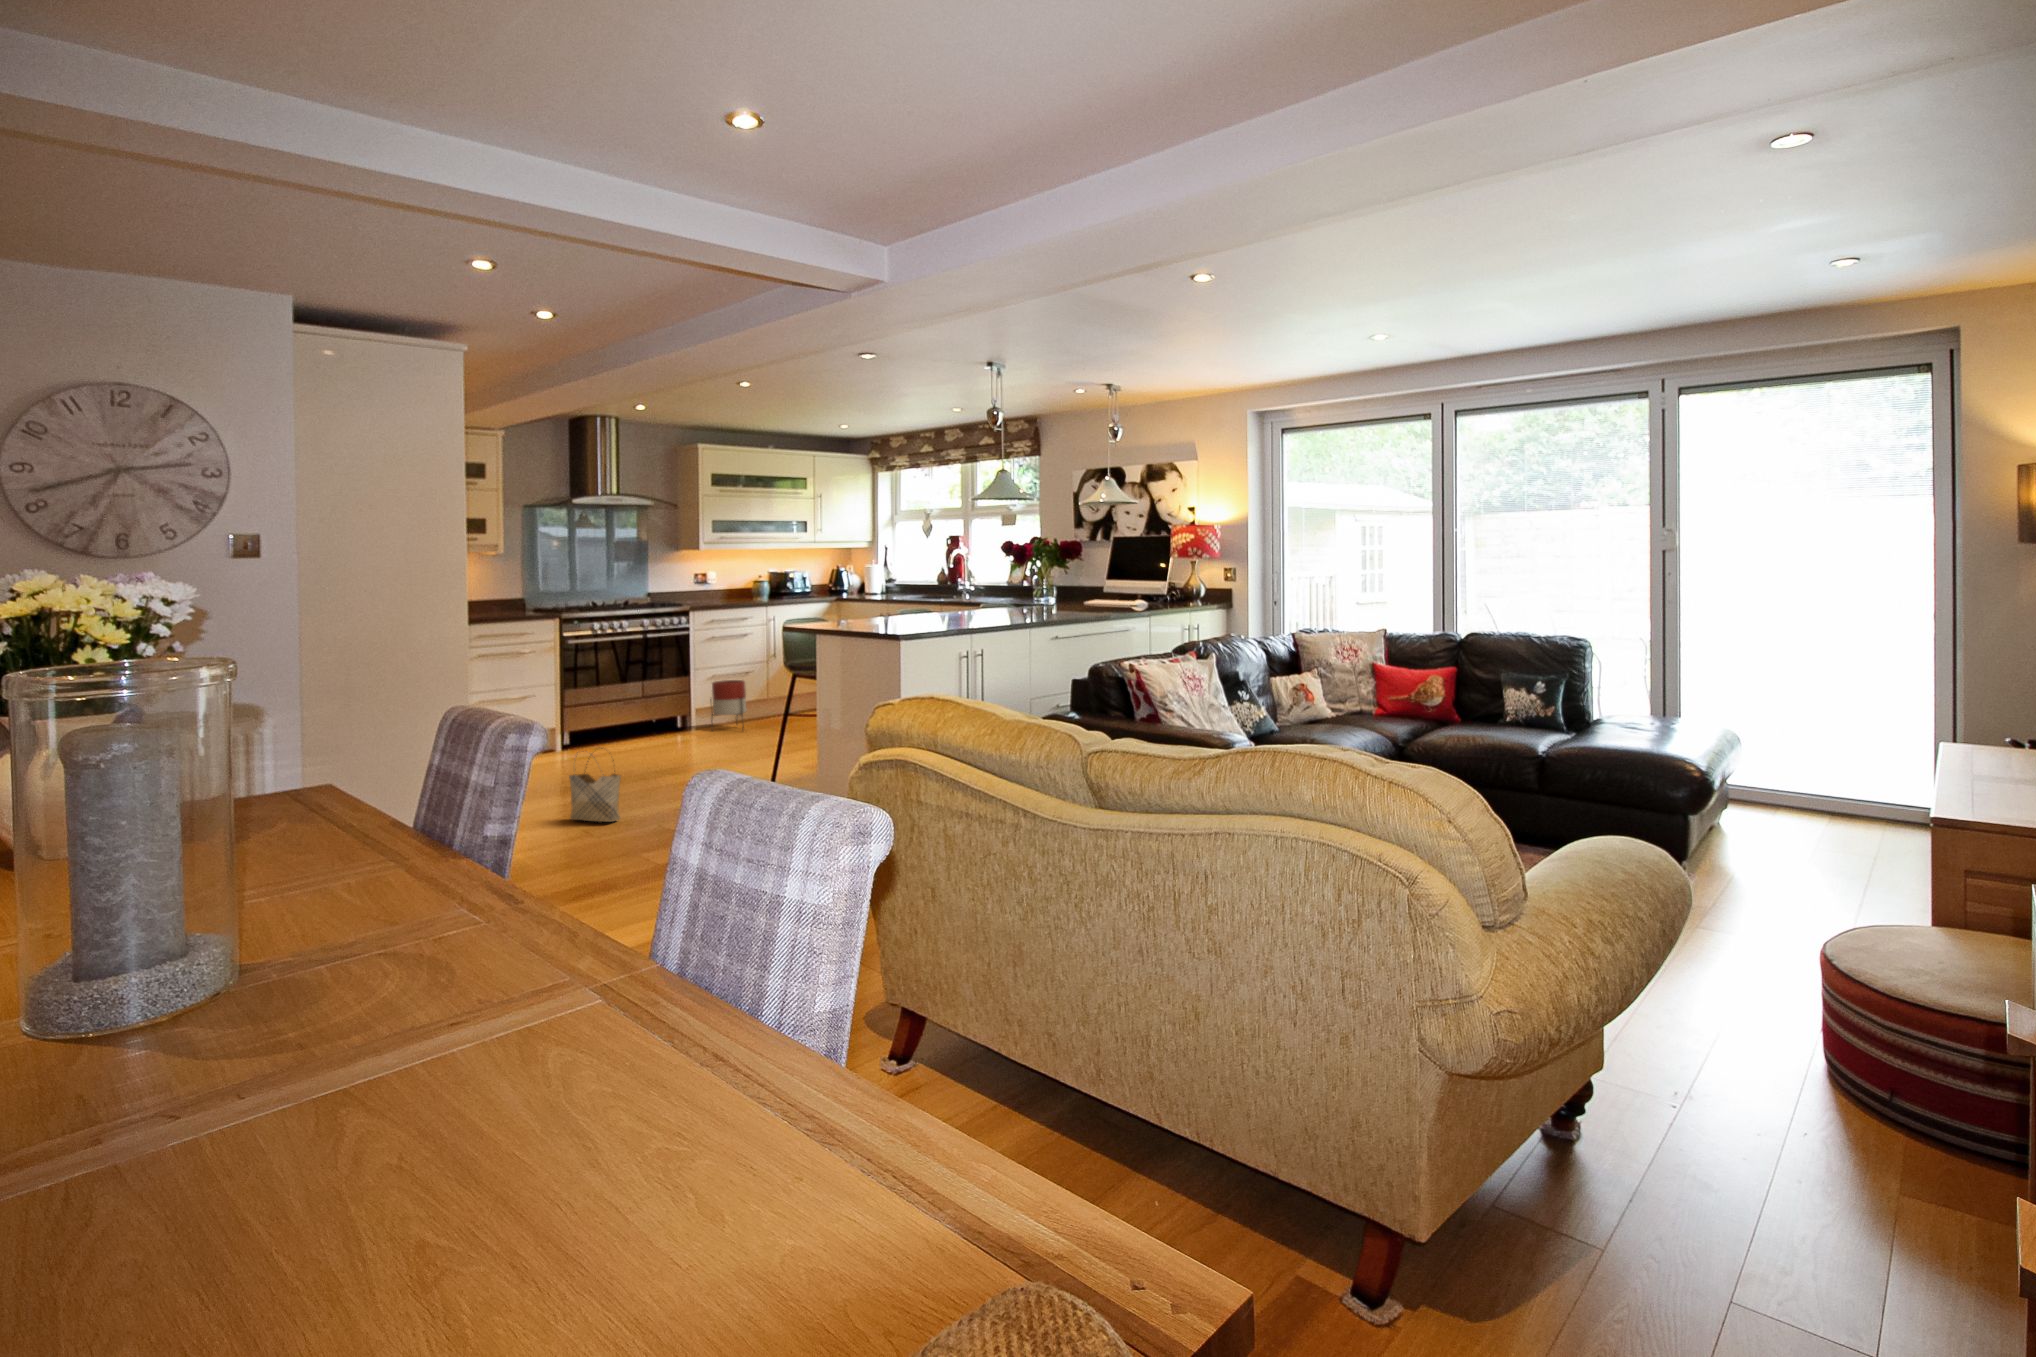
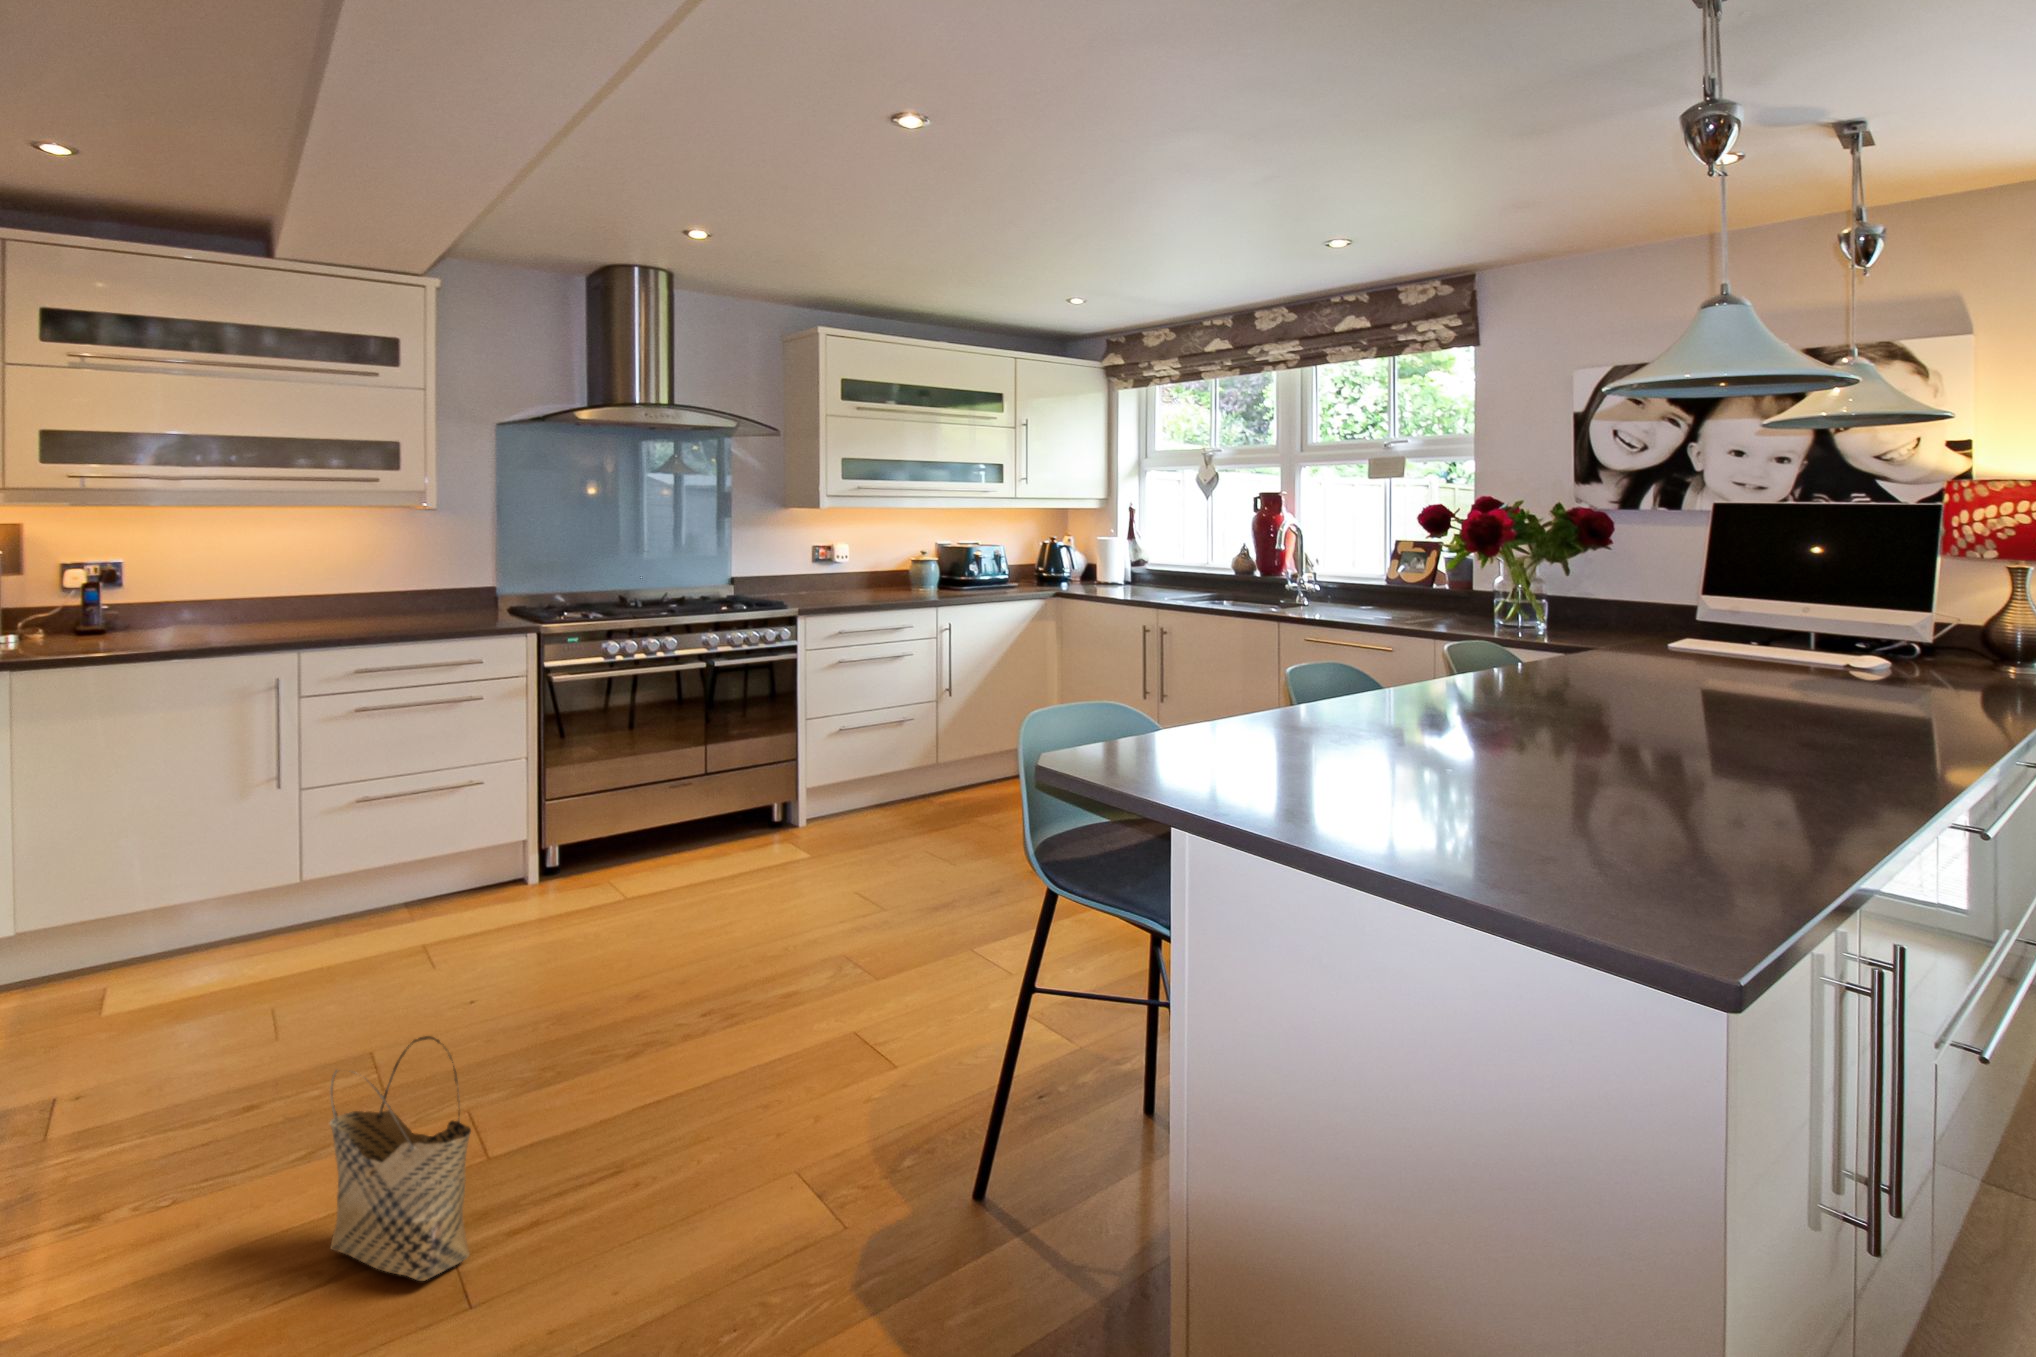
planter: present [710,680,747,728] -> none [829,740,892,837]

